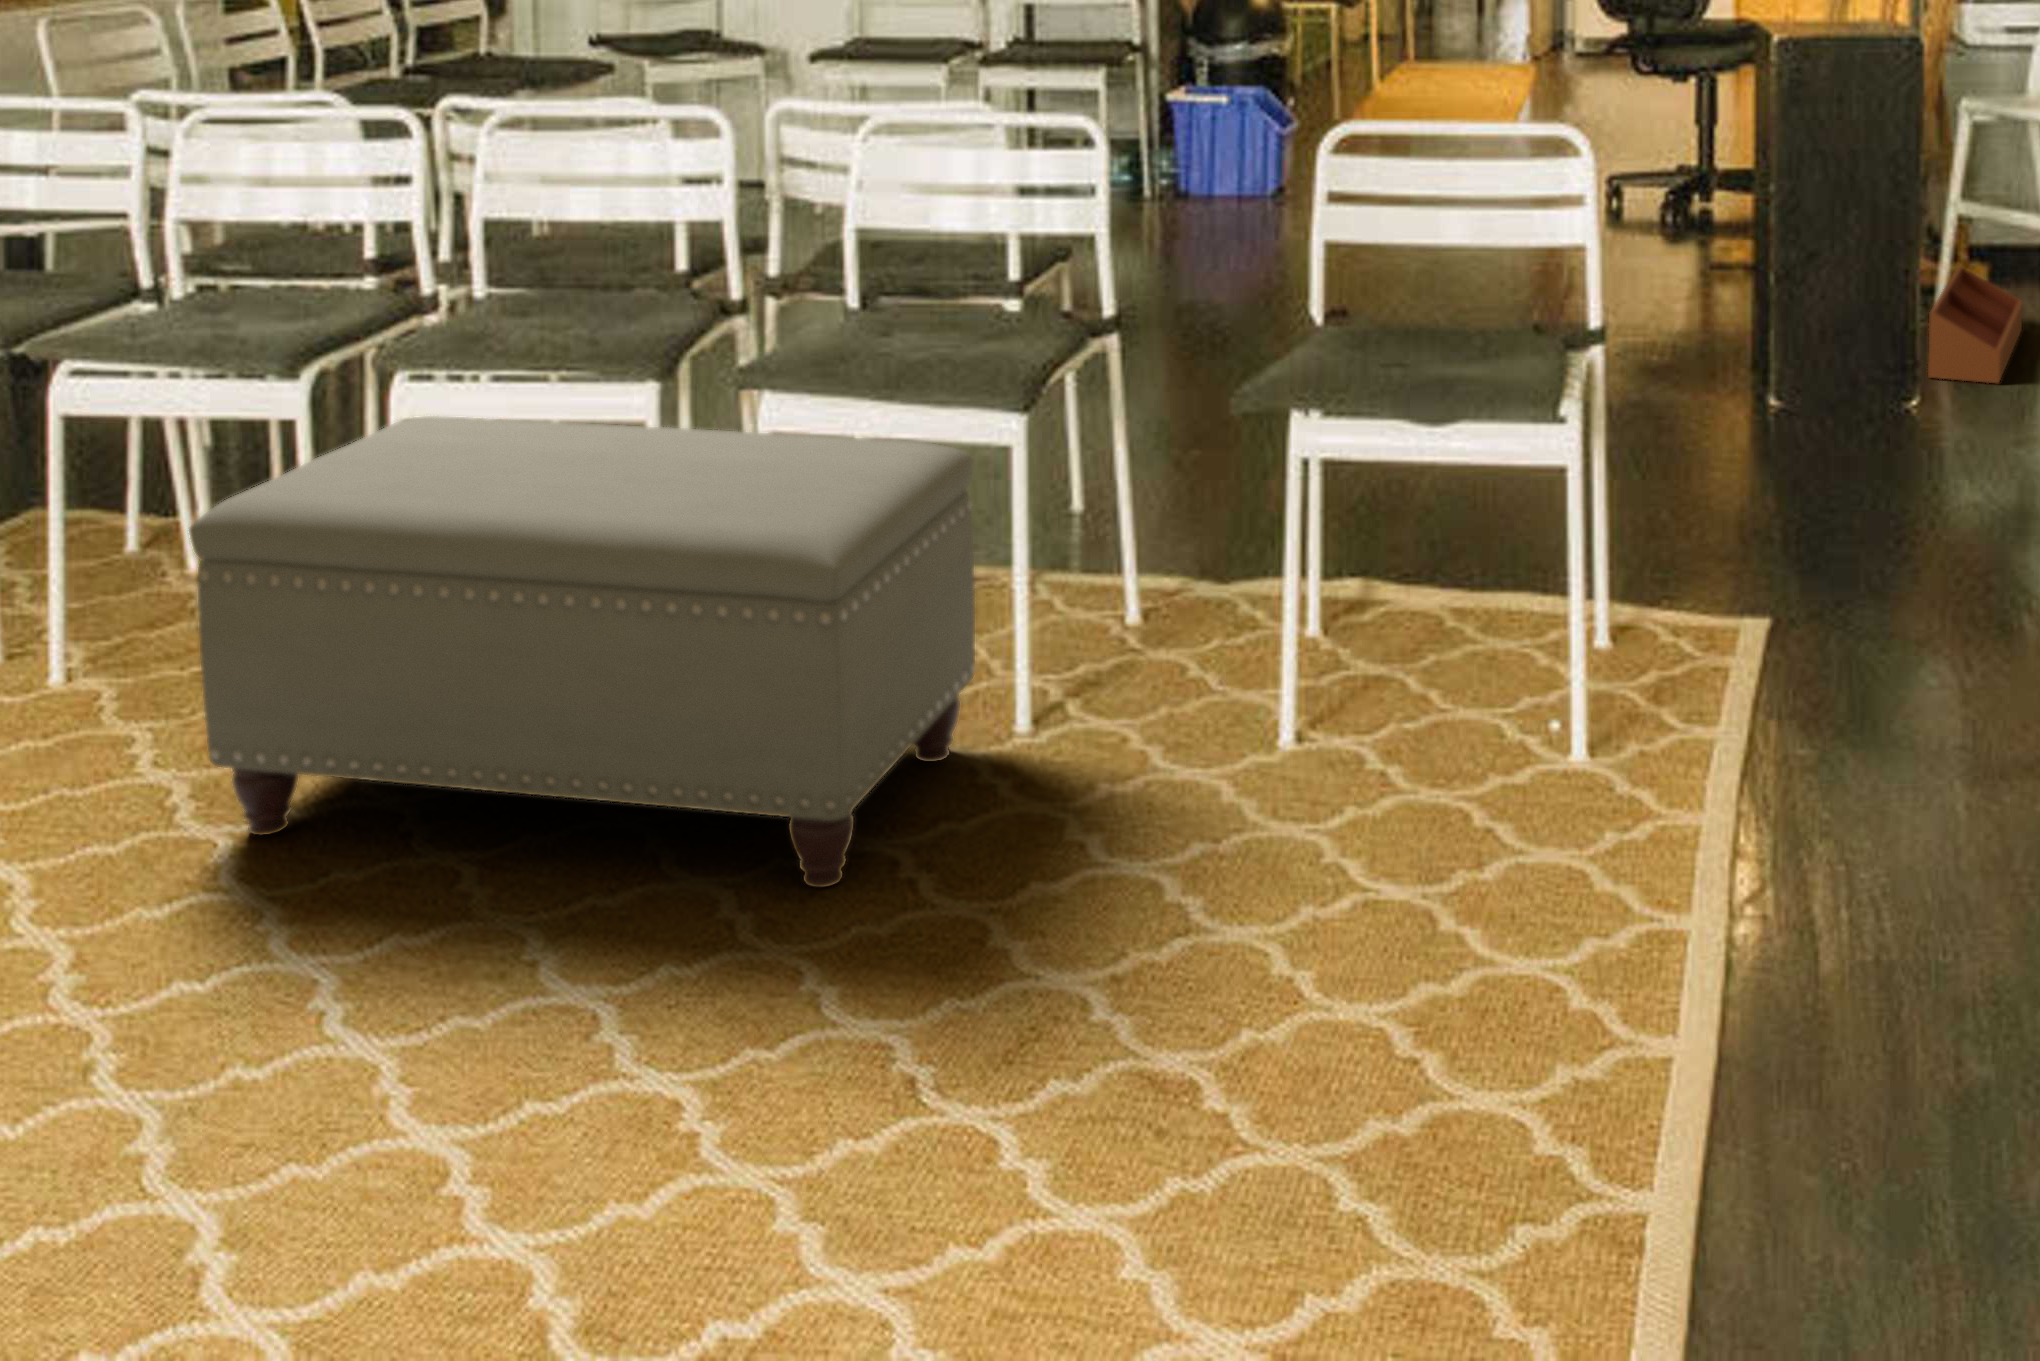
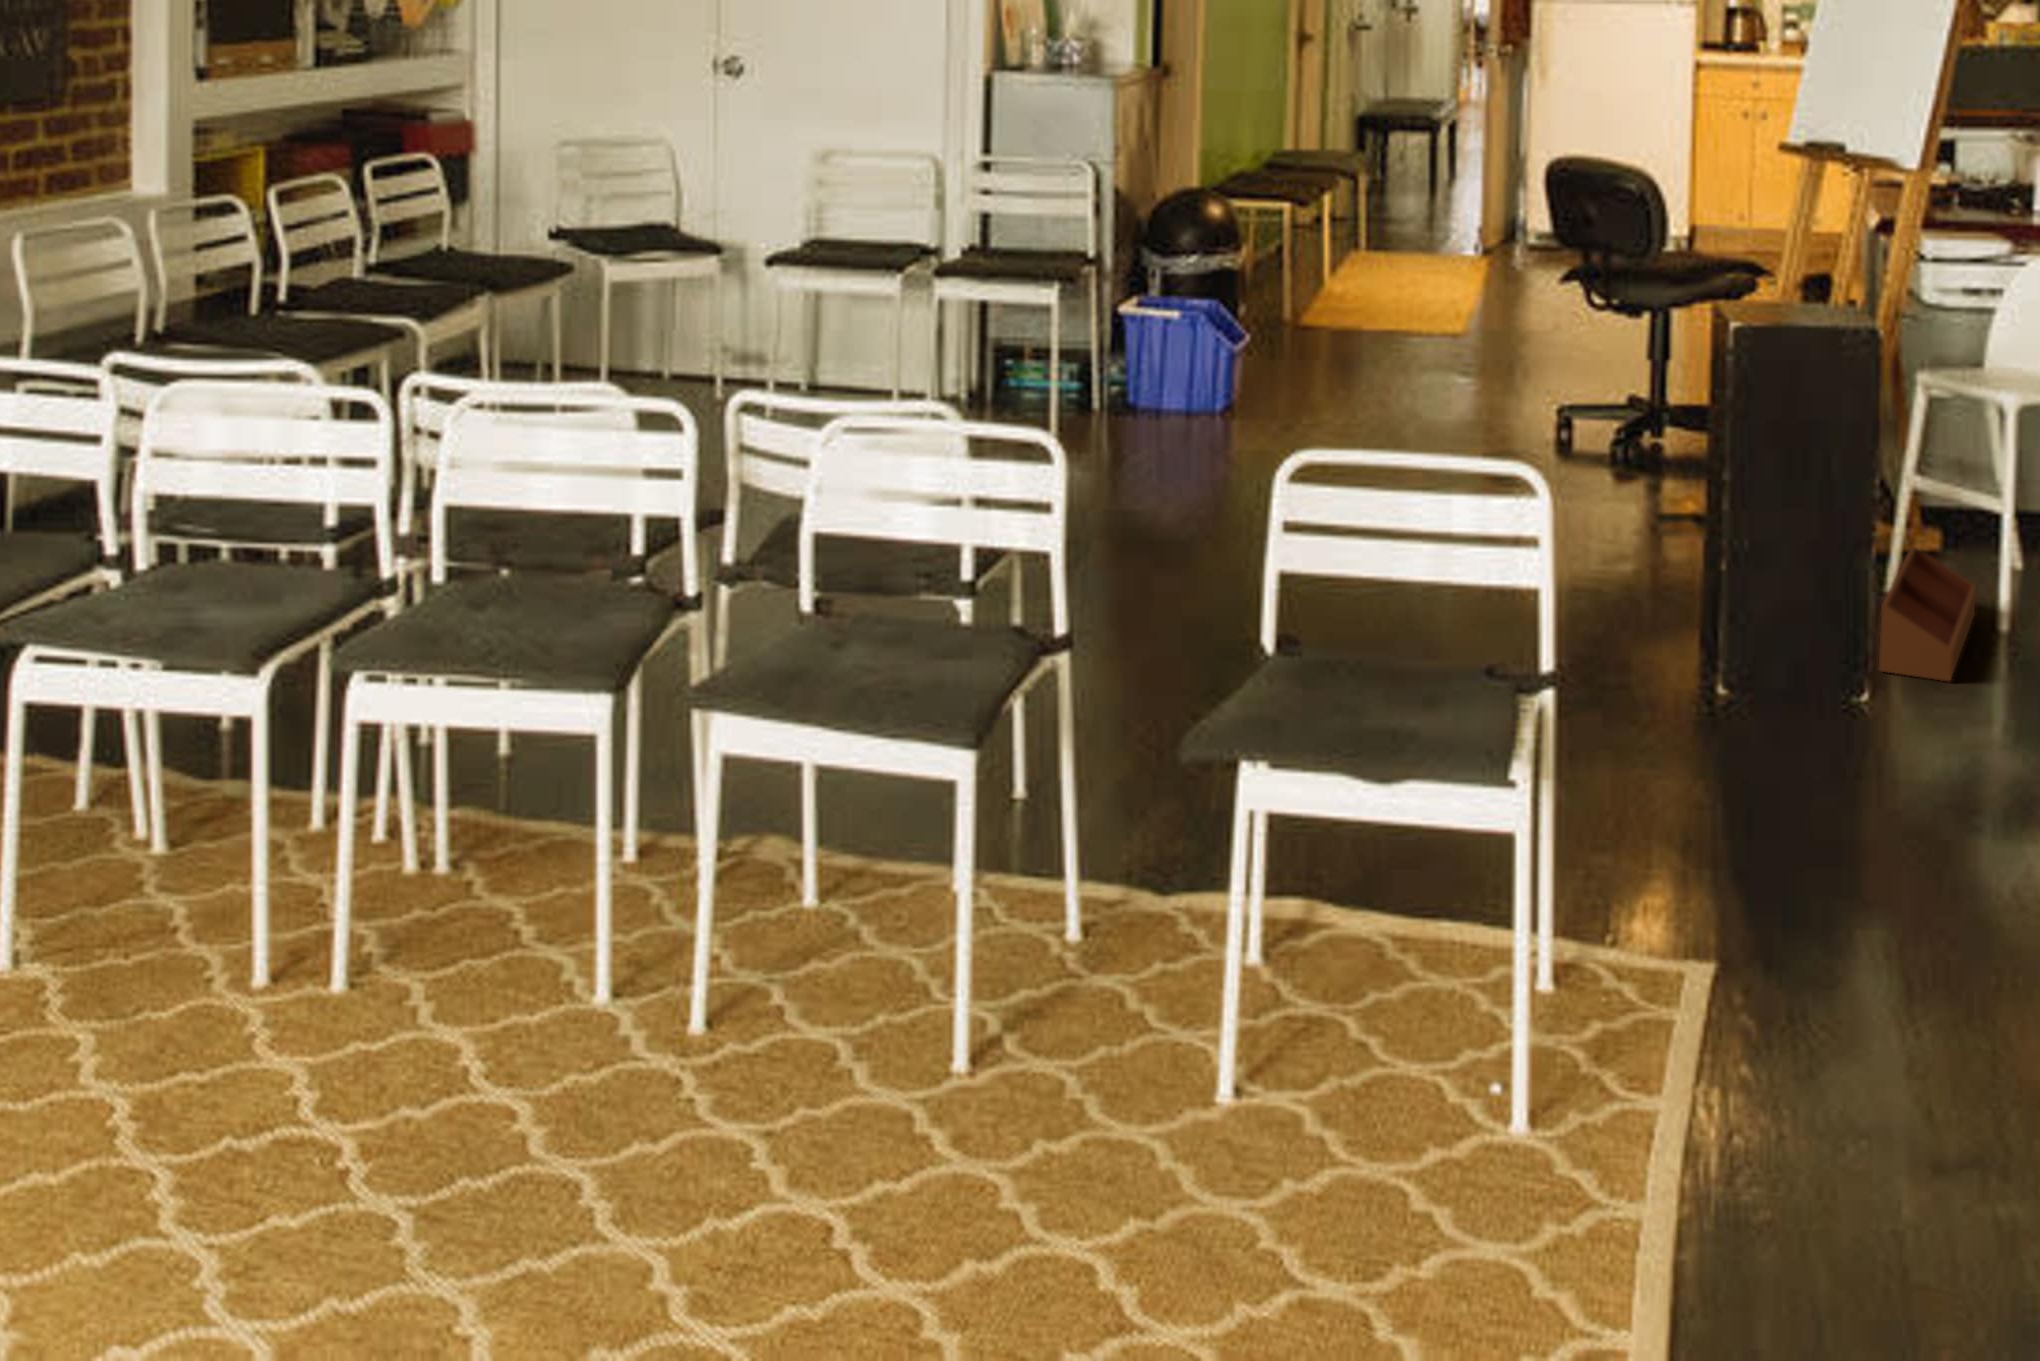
ottoman: present [189,416,975,887] -> none [150,725,923,1257]

